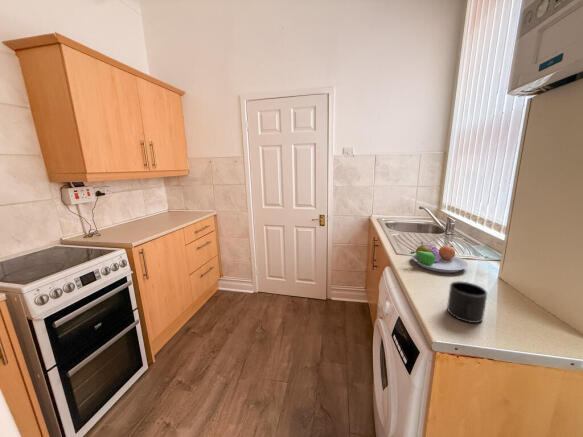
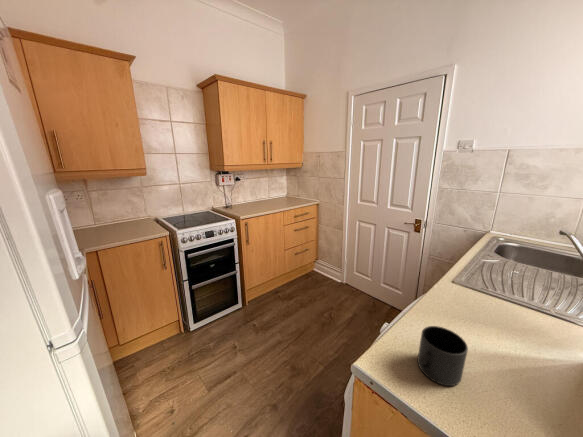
fruit bowl: present [411,242,468,273] -> none [454,275,551,330]

